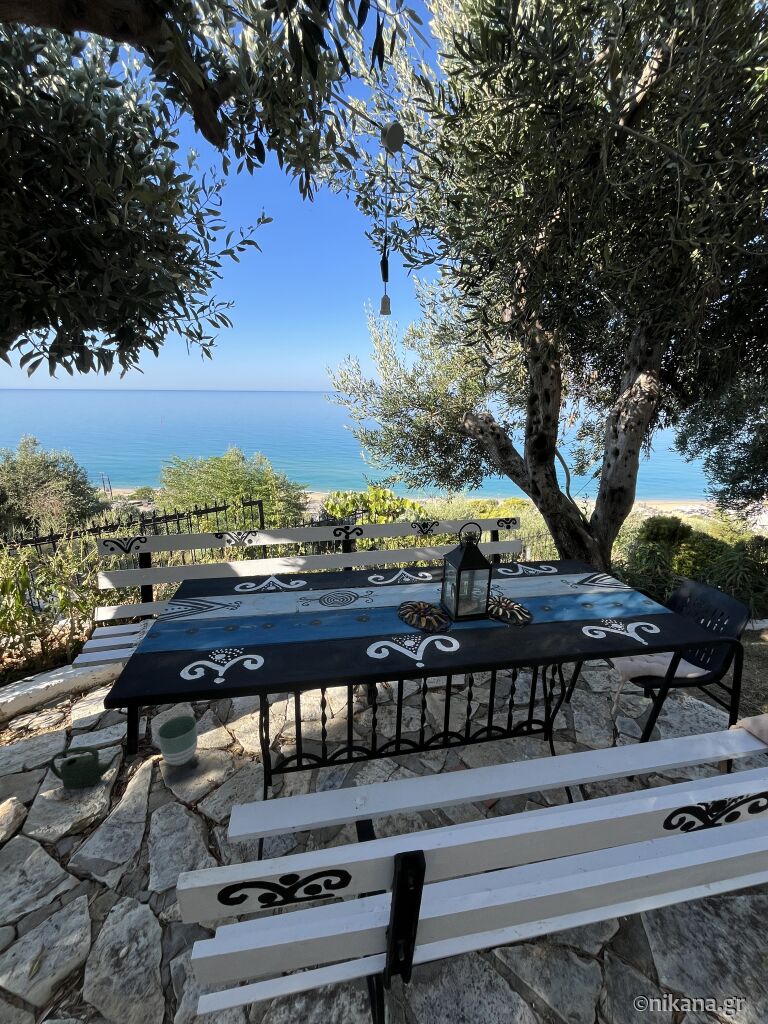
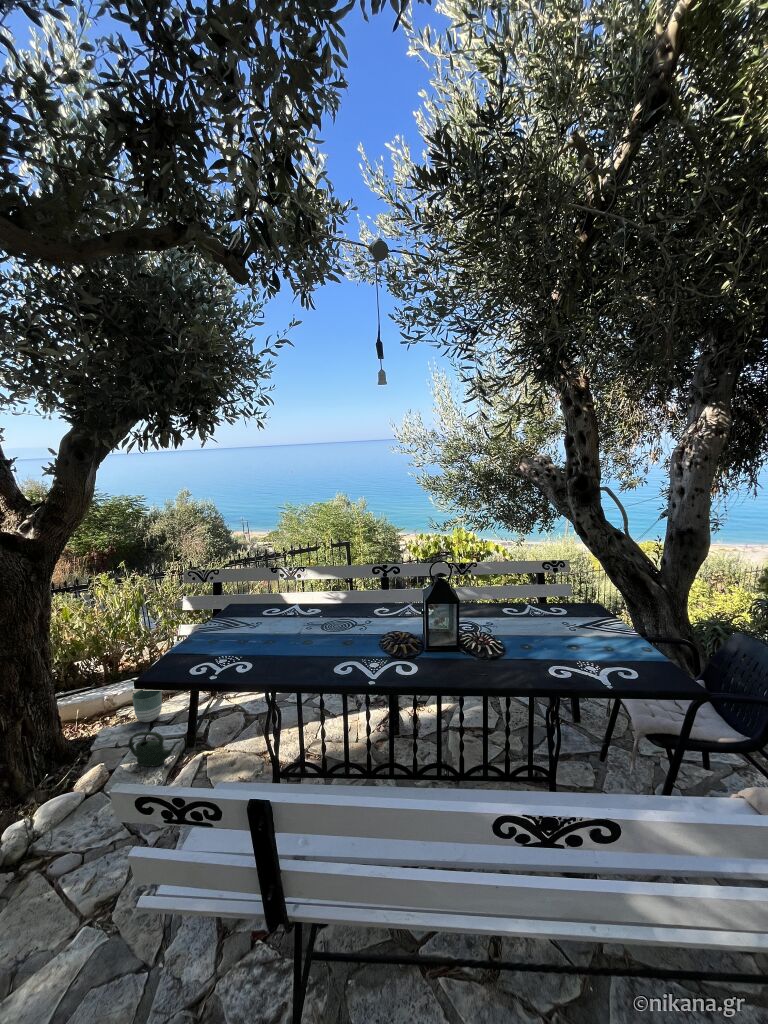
planter: present [158,716,197,766] -> present [132,690,162,722]

